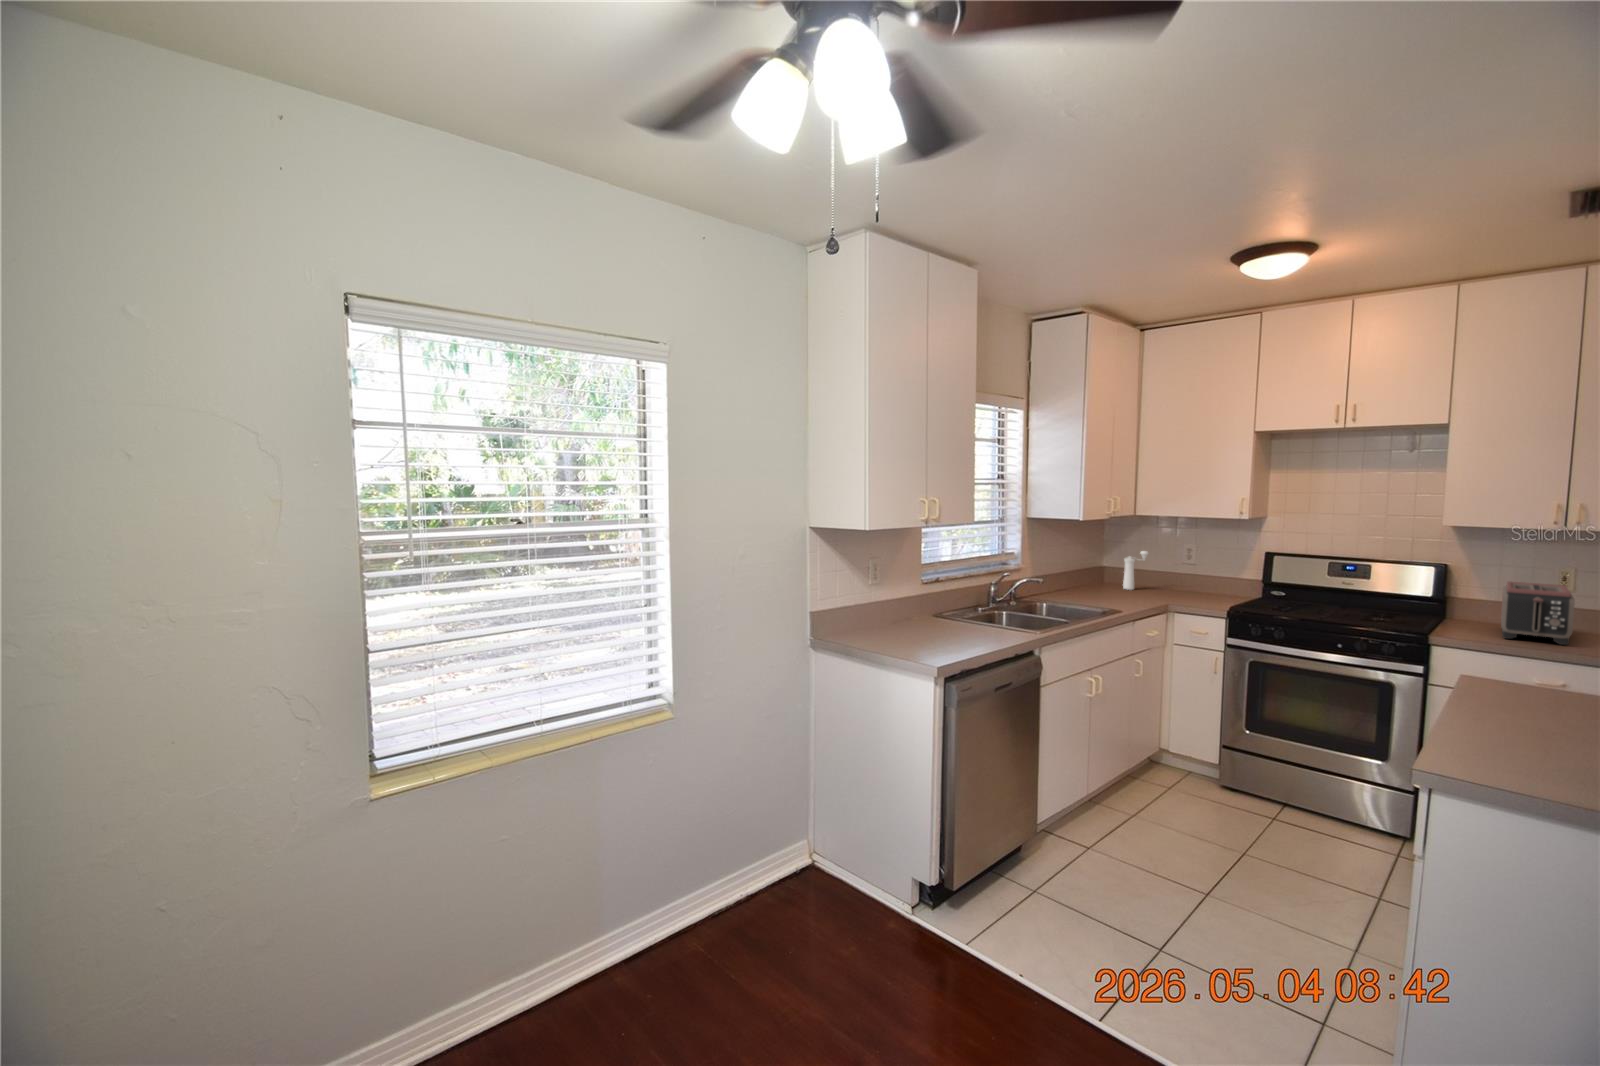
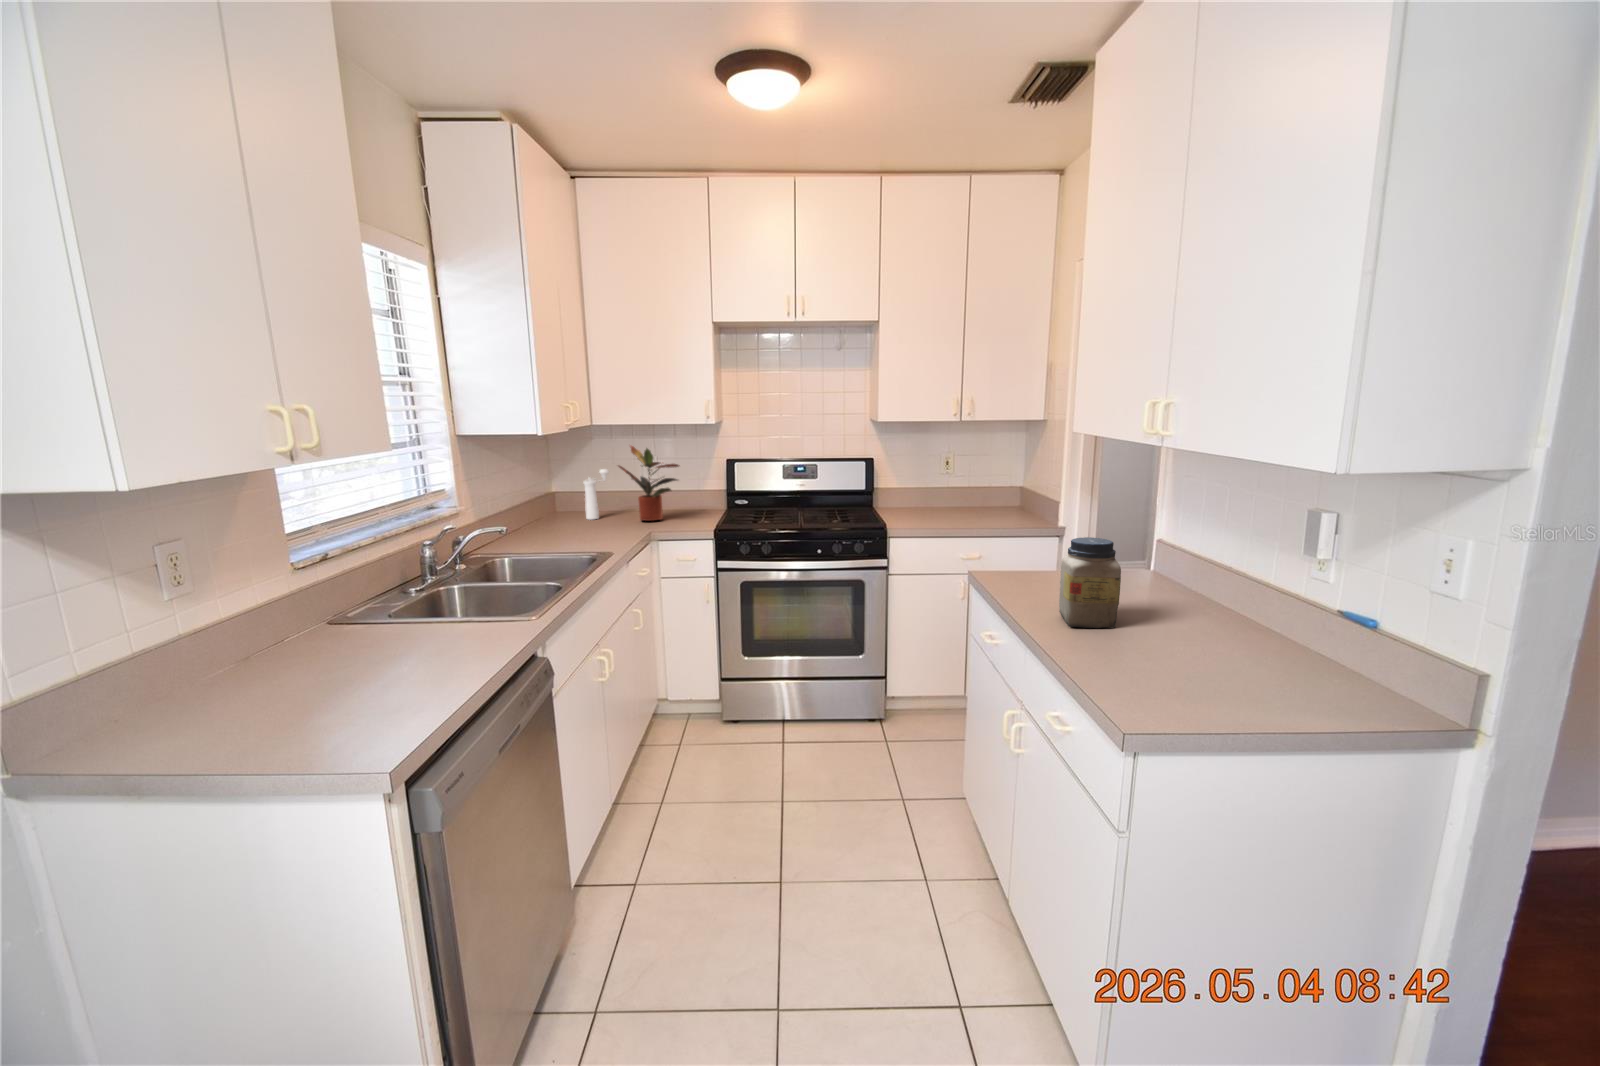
potted plant: none [1151,533,1210,597] -> present [619,446,680,521]
toaster: present [1501,582,1575,645] -> none [913,467,969,520]
jar: none [1482,644,1560,734] -> present [1059,537,1121,628]

